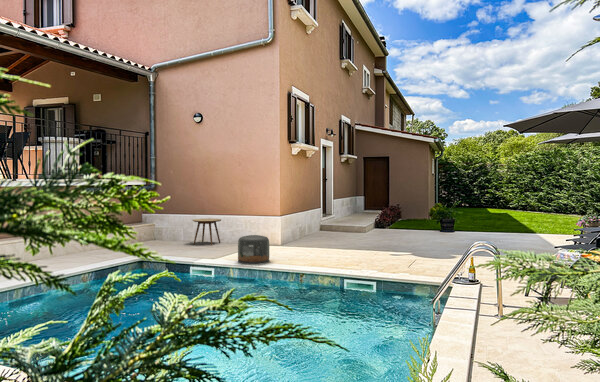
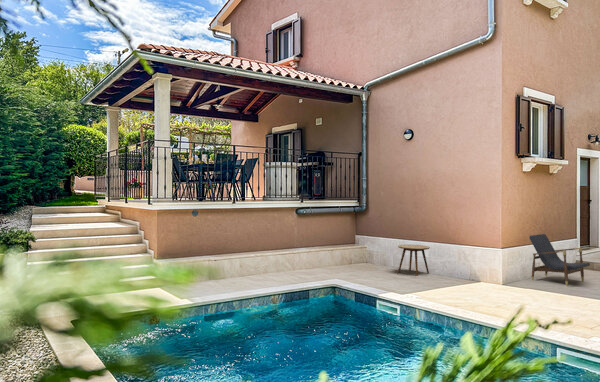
lounge chair: none [297,204,336,241] -> present [529,234,590,286]
pouf: present [238,235,269,264] -> none [430,273,470,310]

